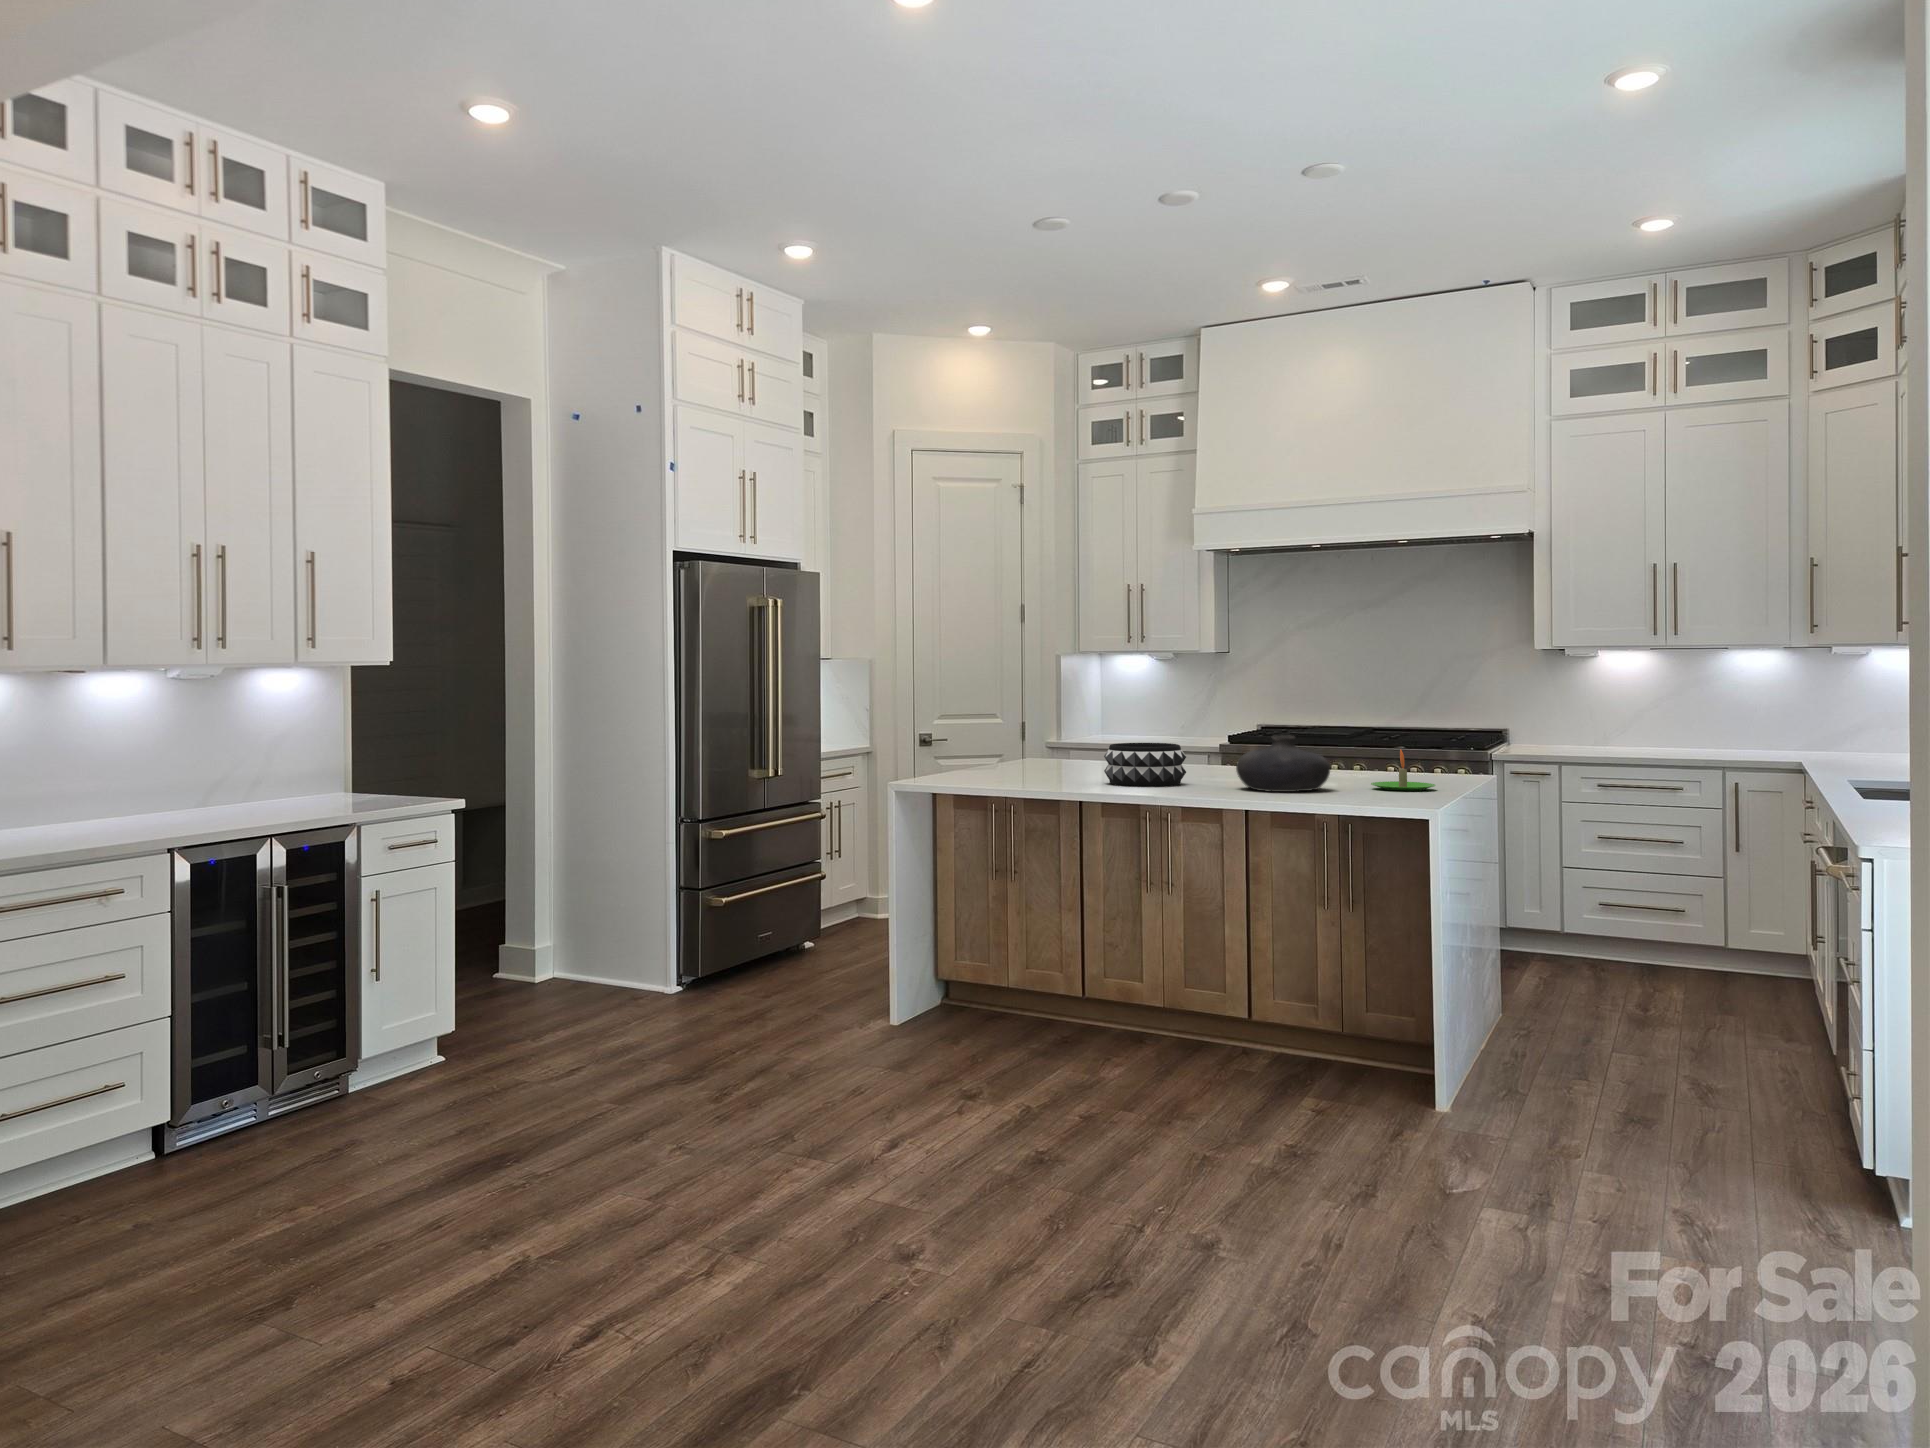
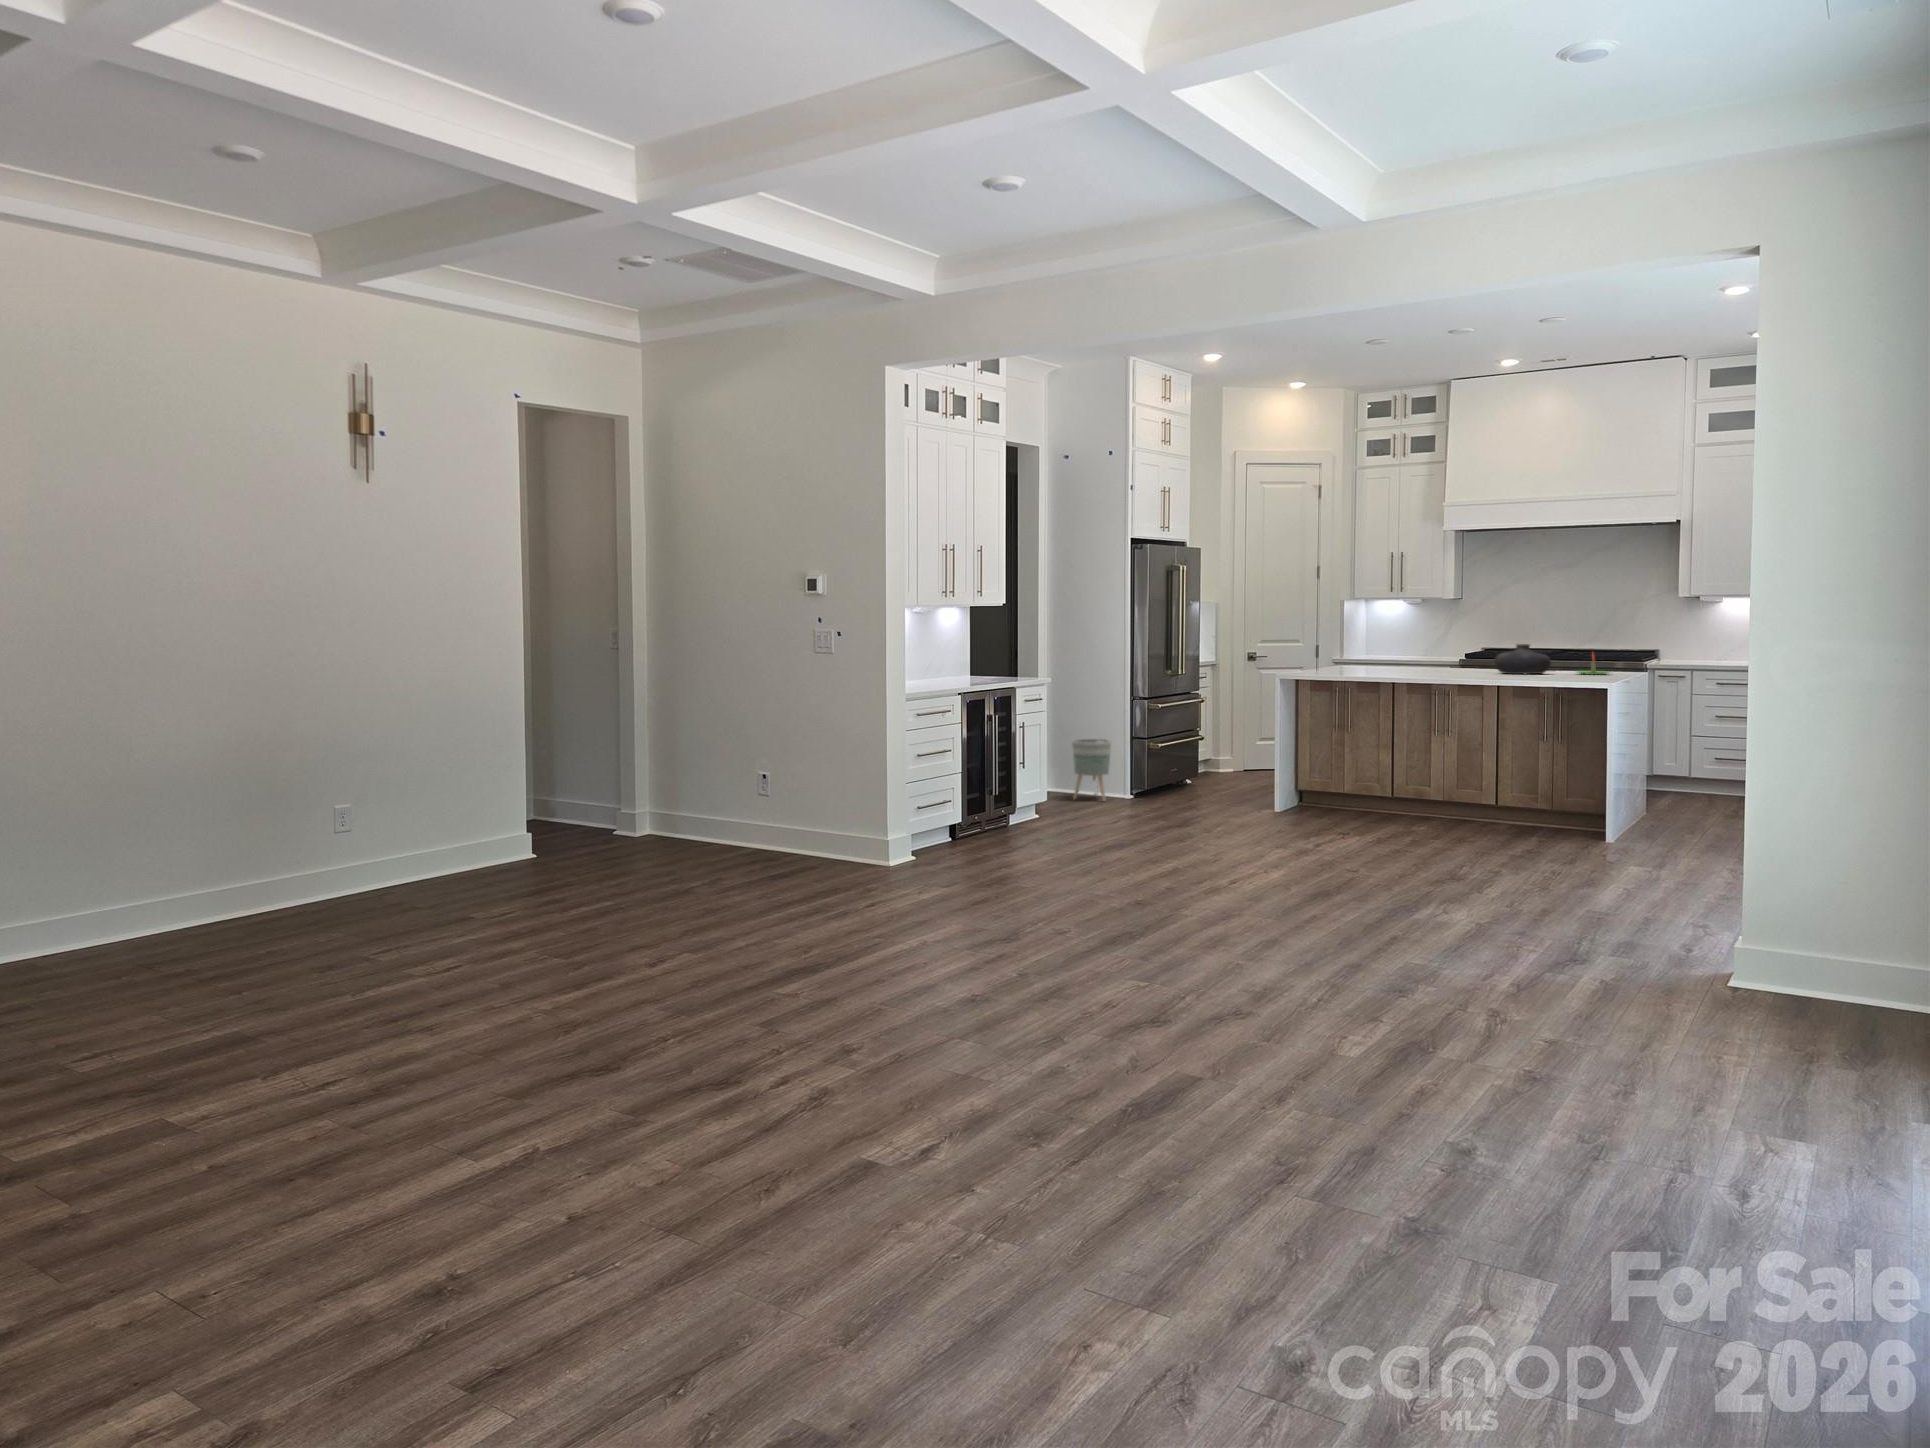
decorative bowl: present [1104,743,1186,787] -> none [1411,649,1462,673]
planter: none [567,893,635,1004] -> present [1072,739,1111,801]

